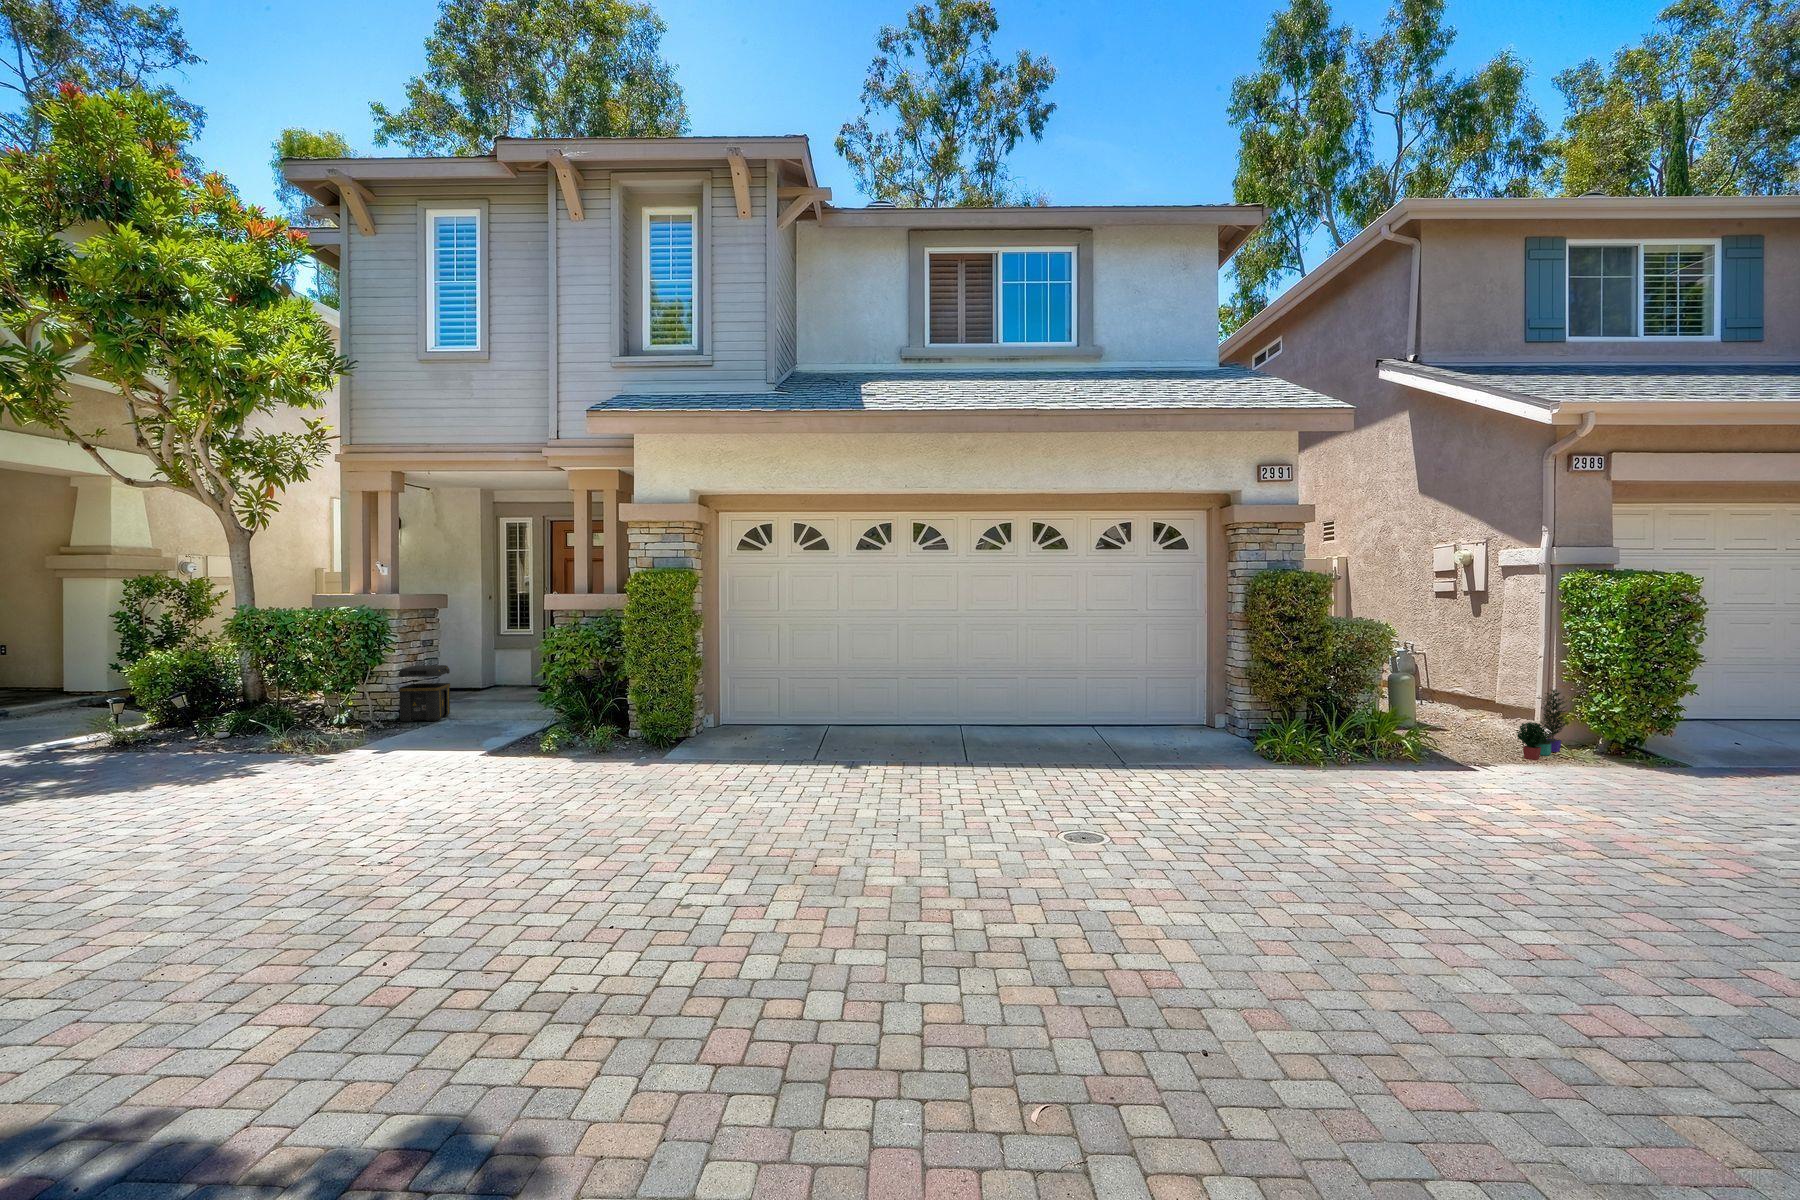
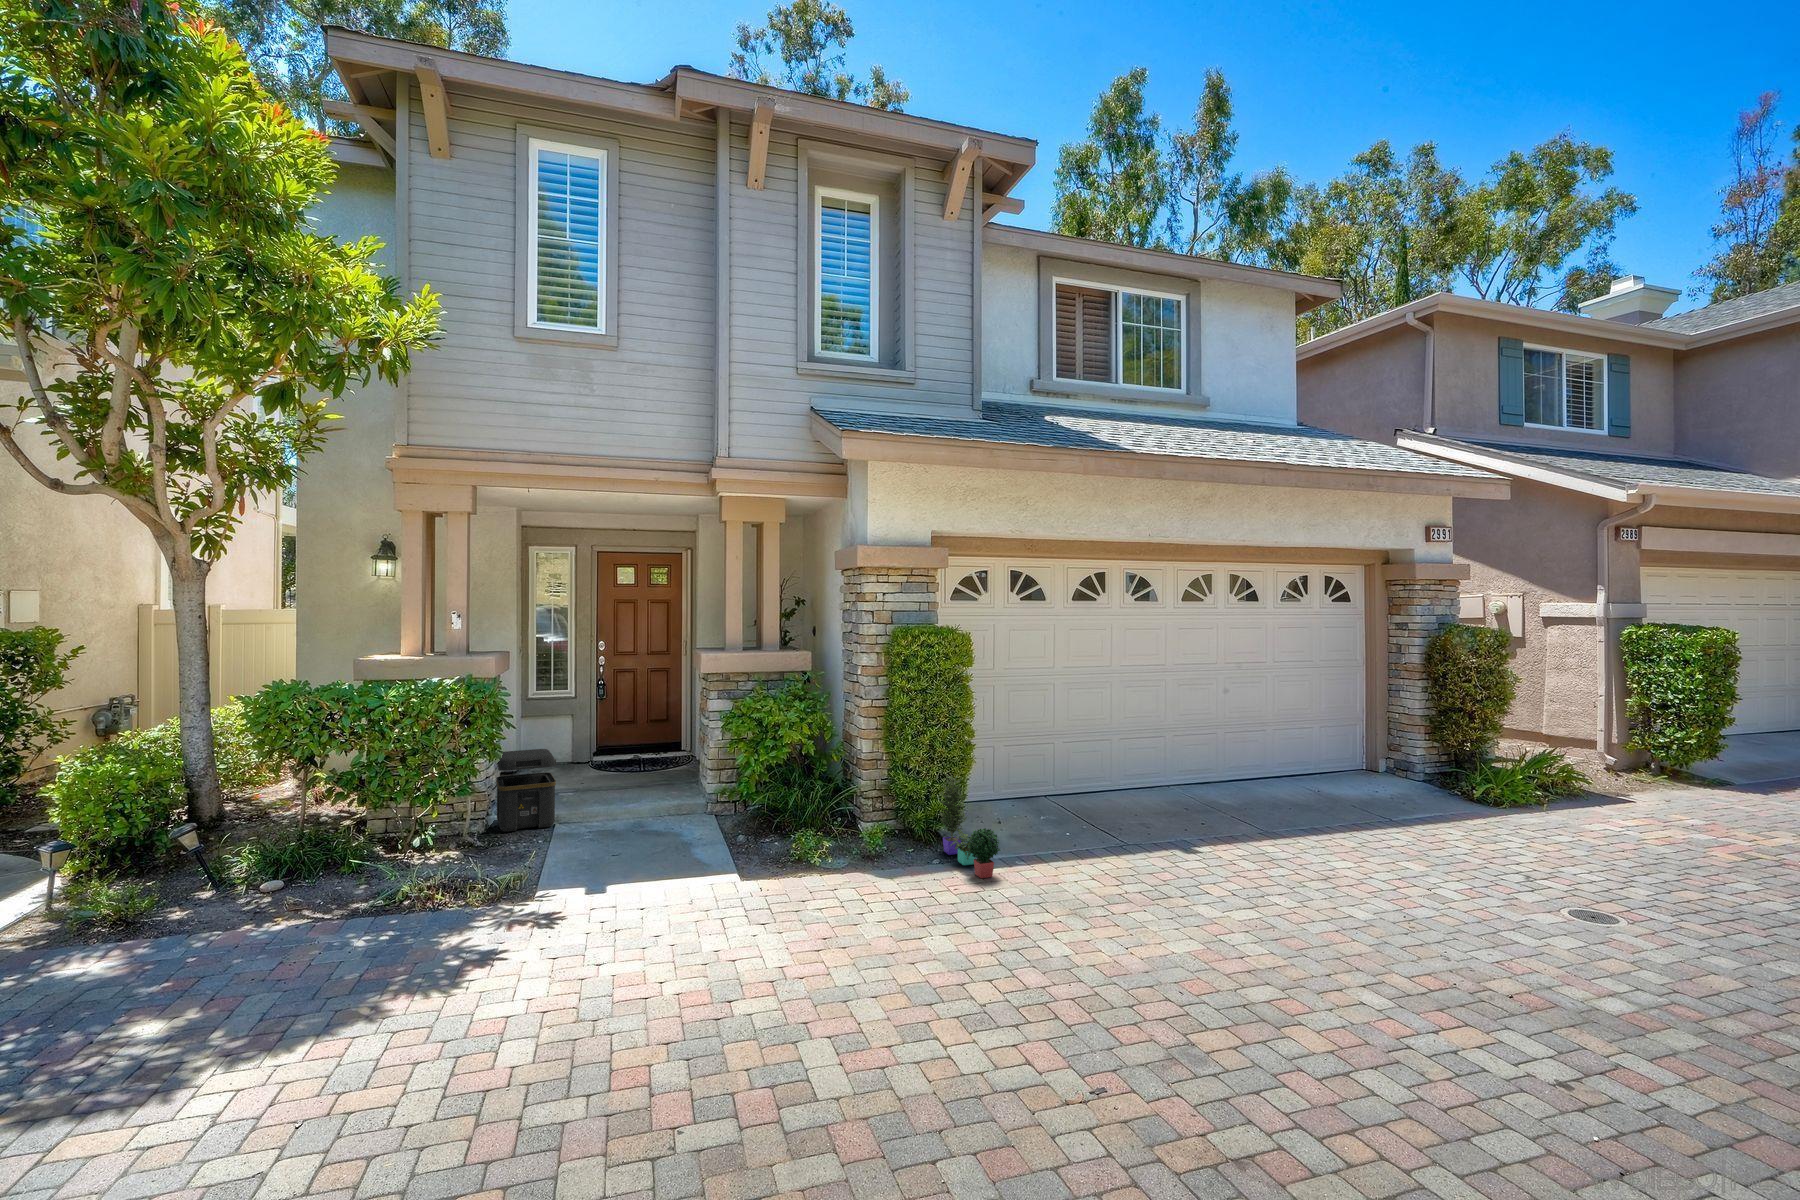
potted plant: present [1516,688,1568,760] -> present [940,776,1001,878]

